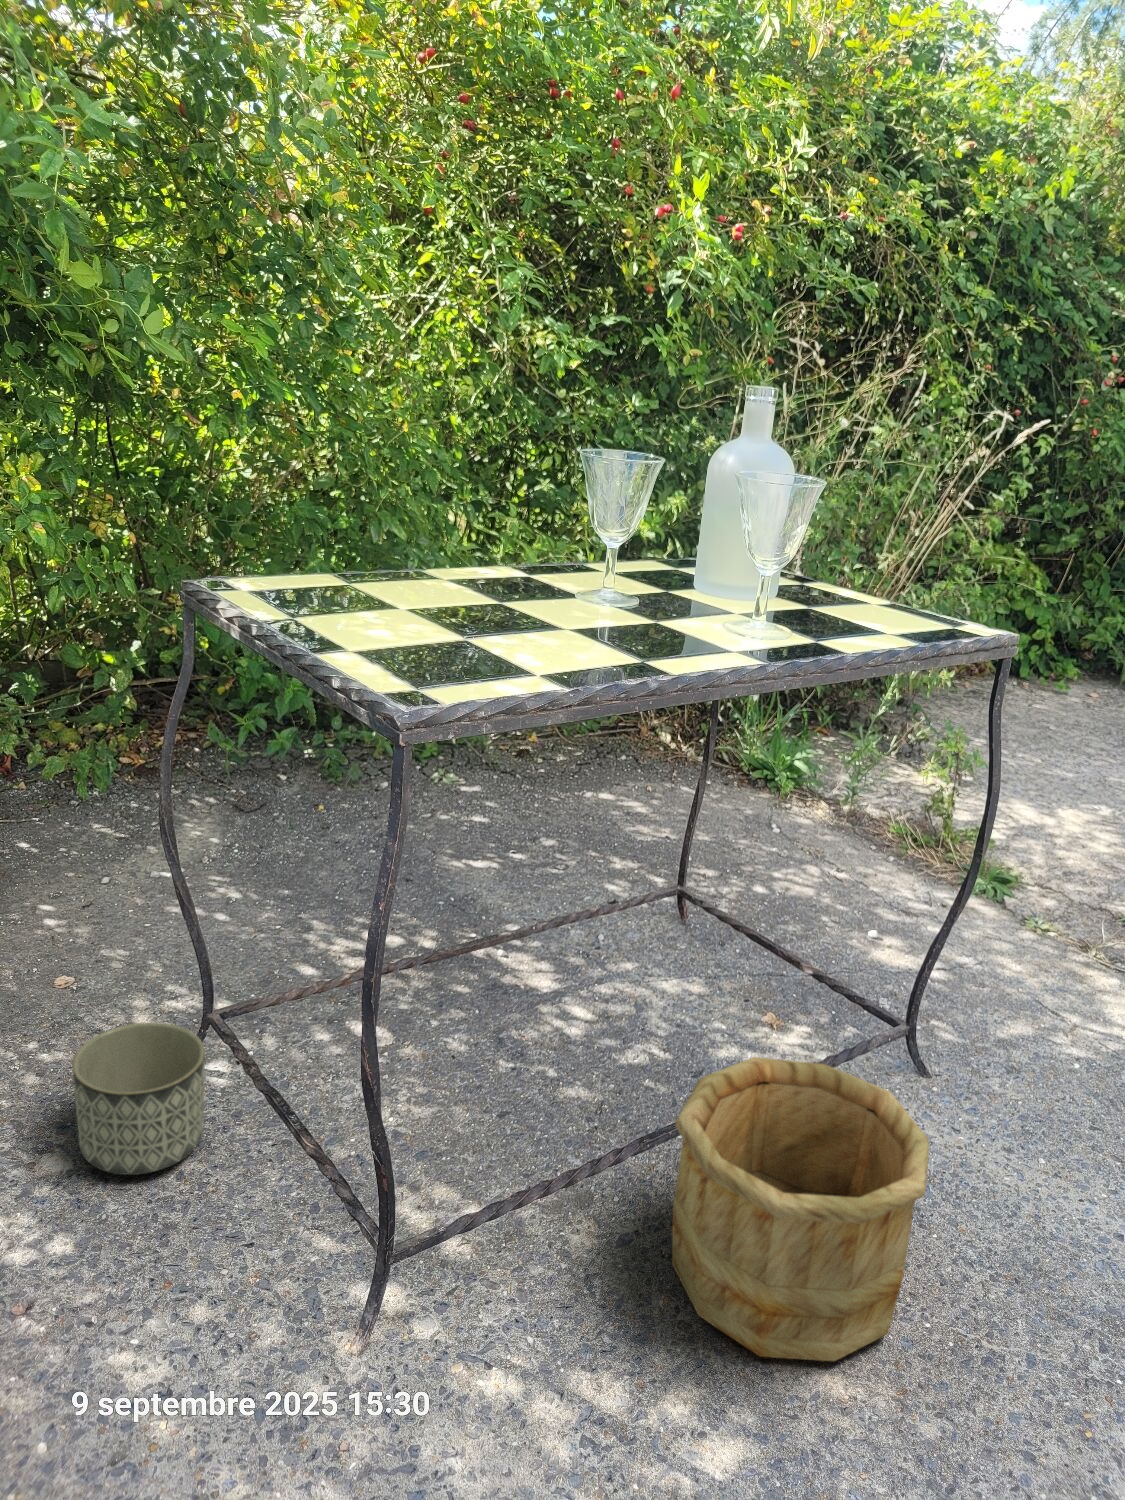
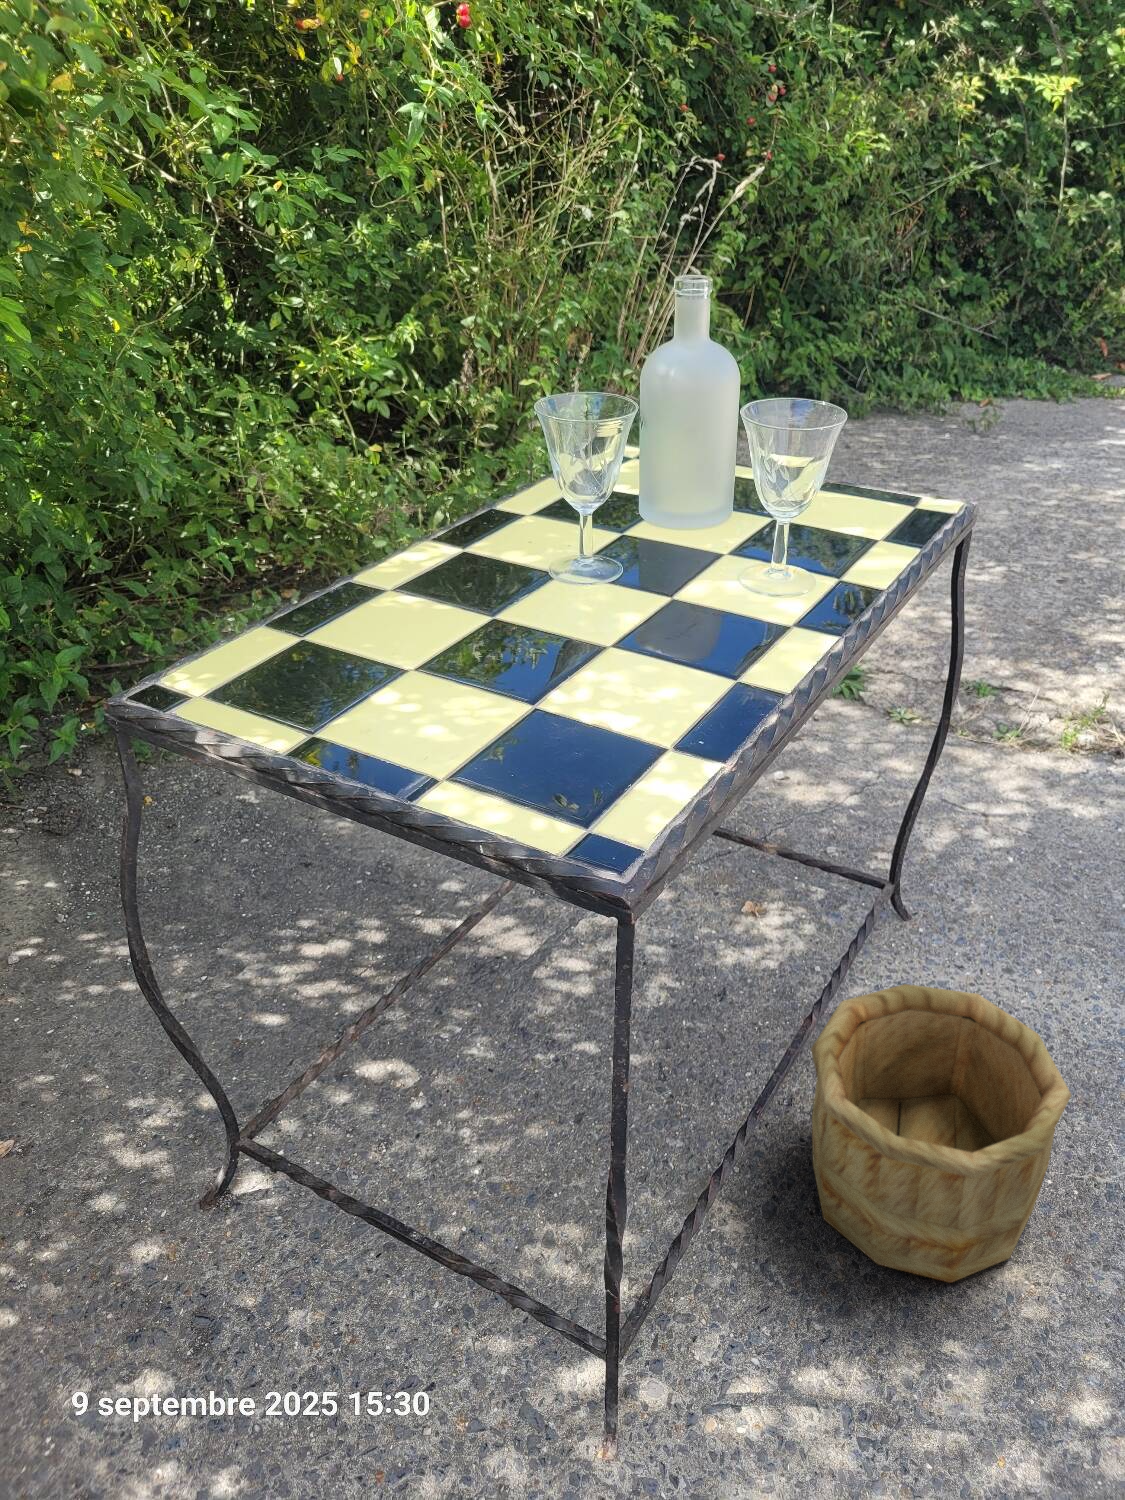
planter: present [72,1022,205,1175] -> none [144,1183,306,1375]

